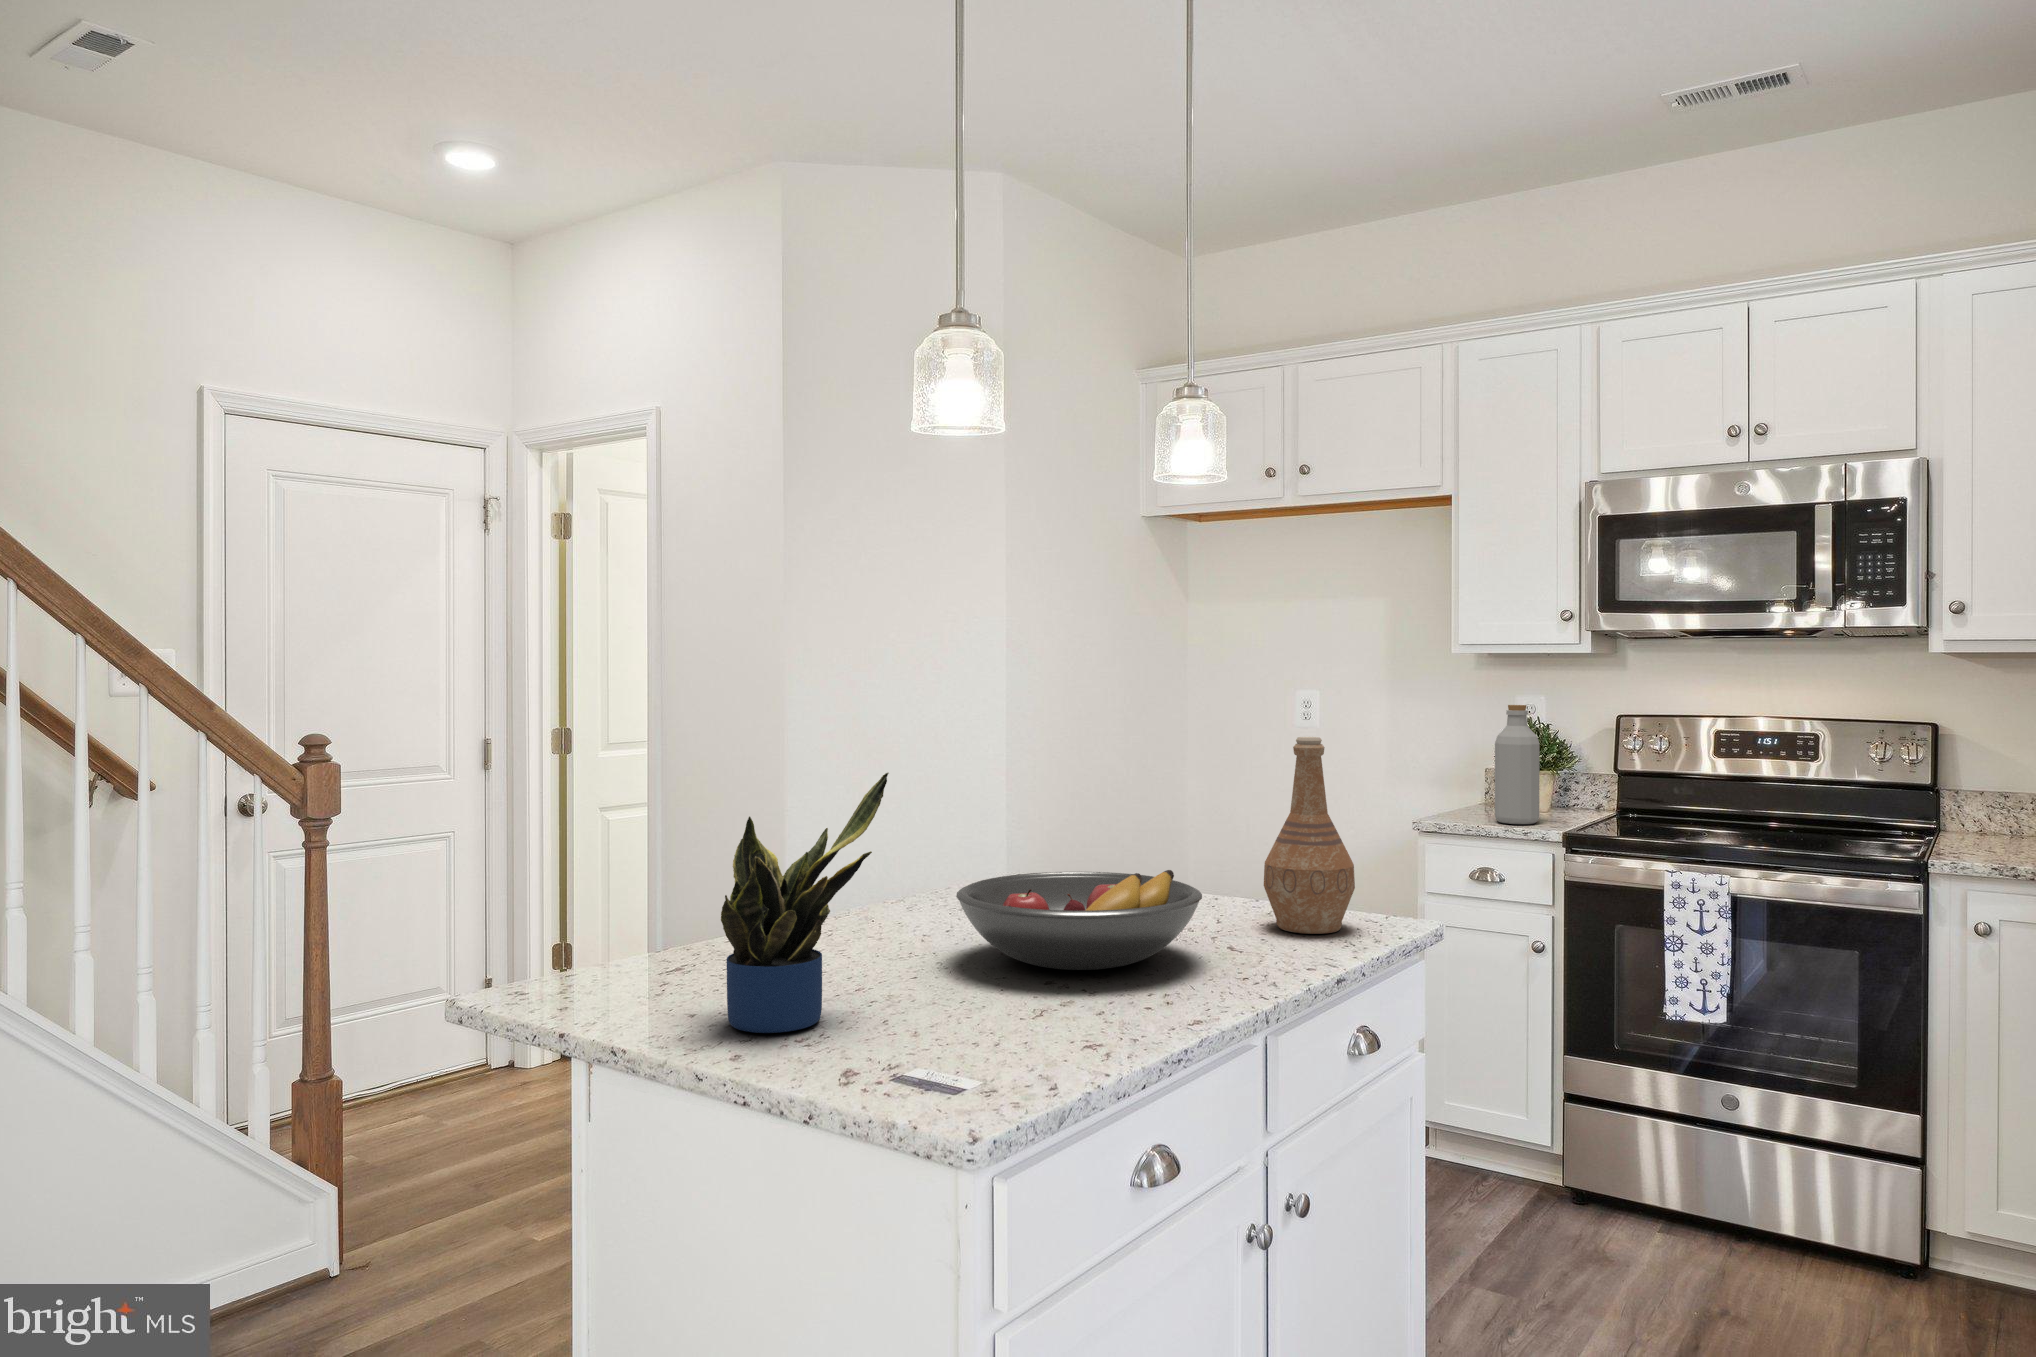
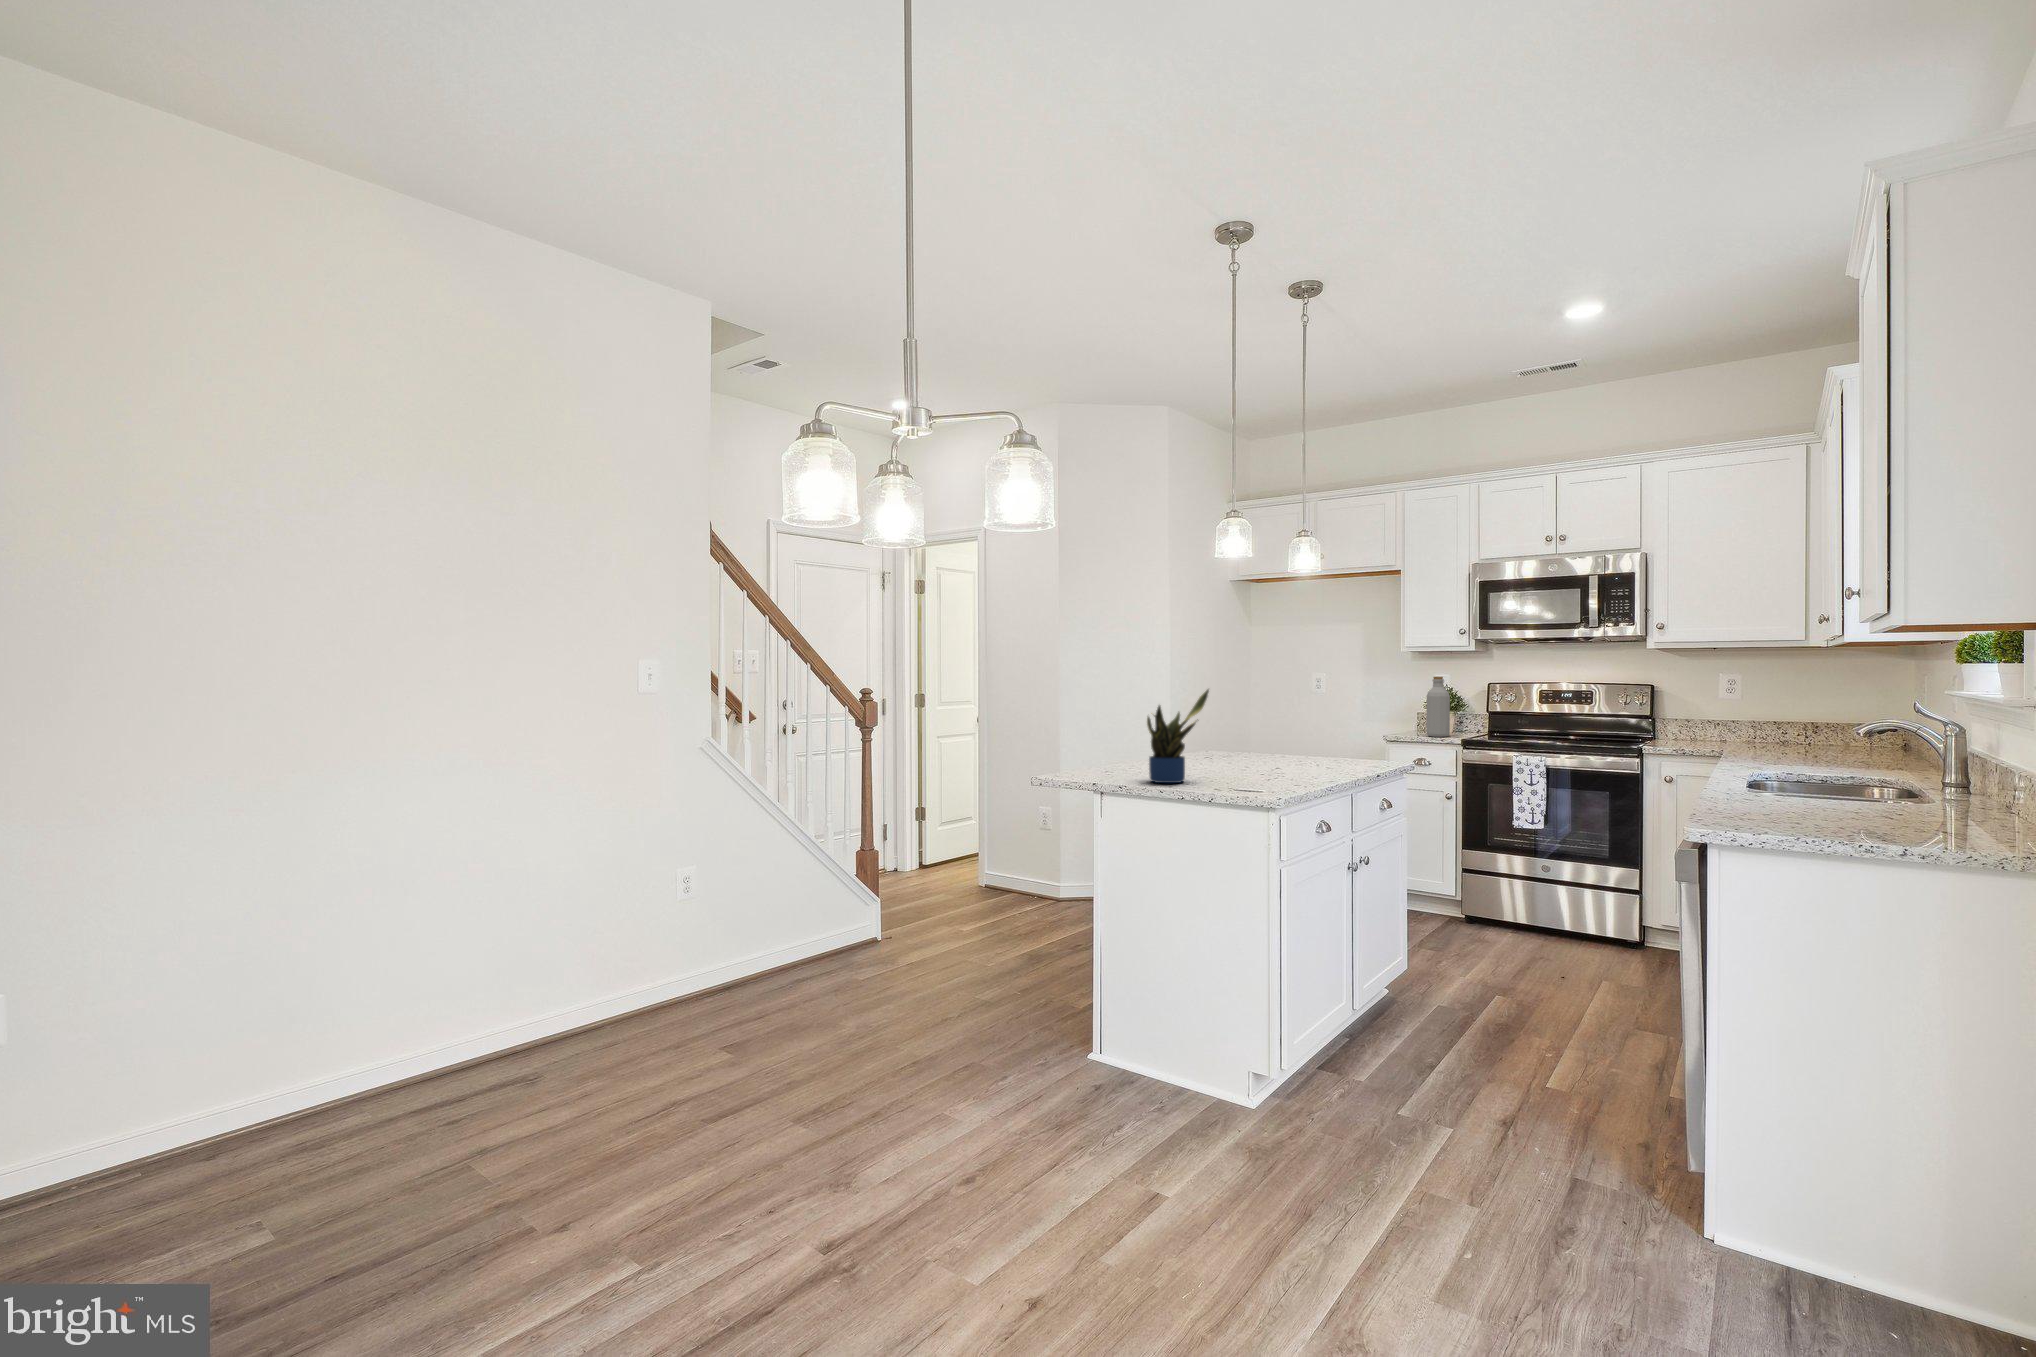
vase: present [1264,737,1355,934] -> none [1336,682,1376,764]
fruit bowl: present [956,870,1202,970] -> none [1215,734,1318,771]

